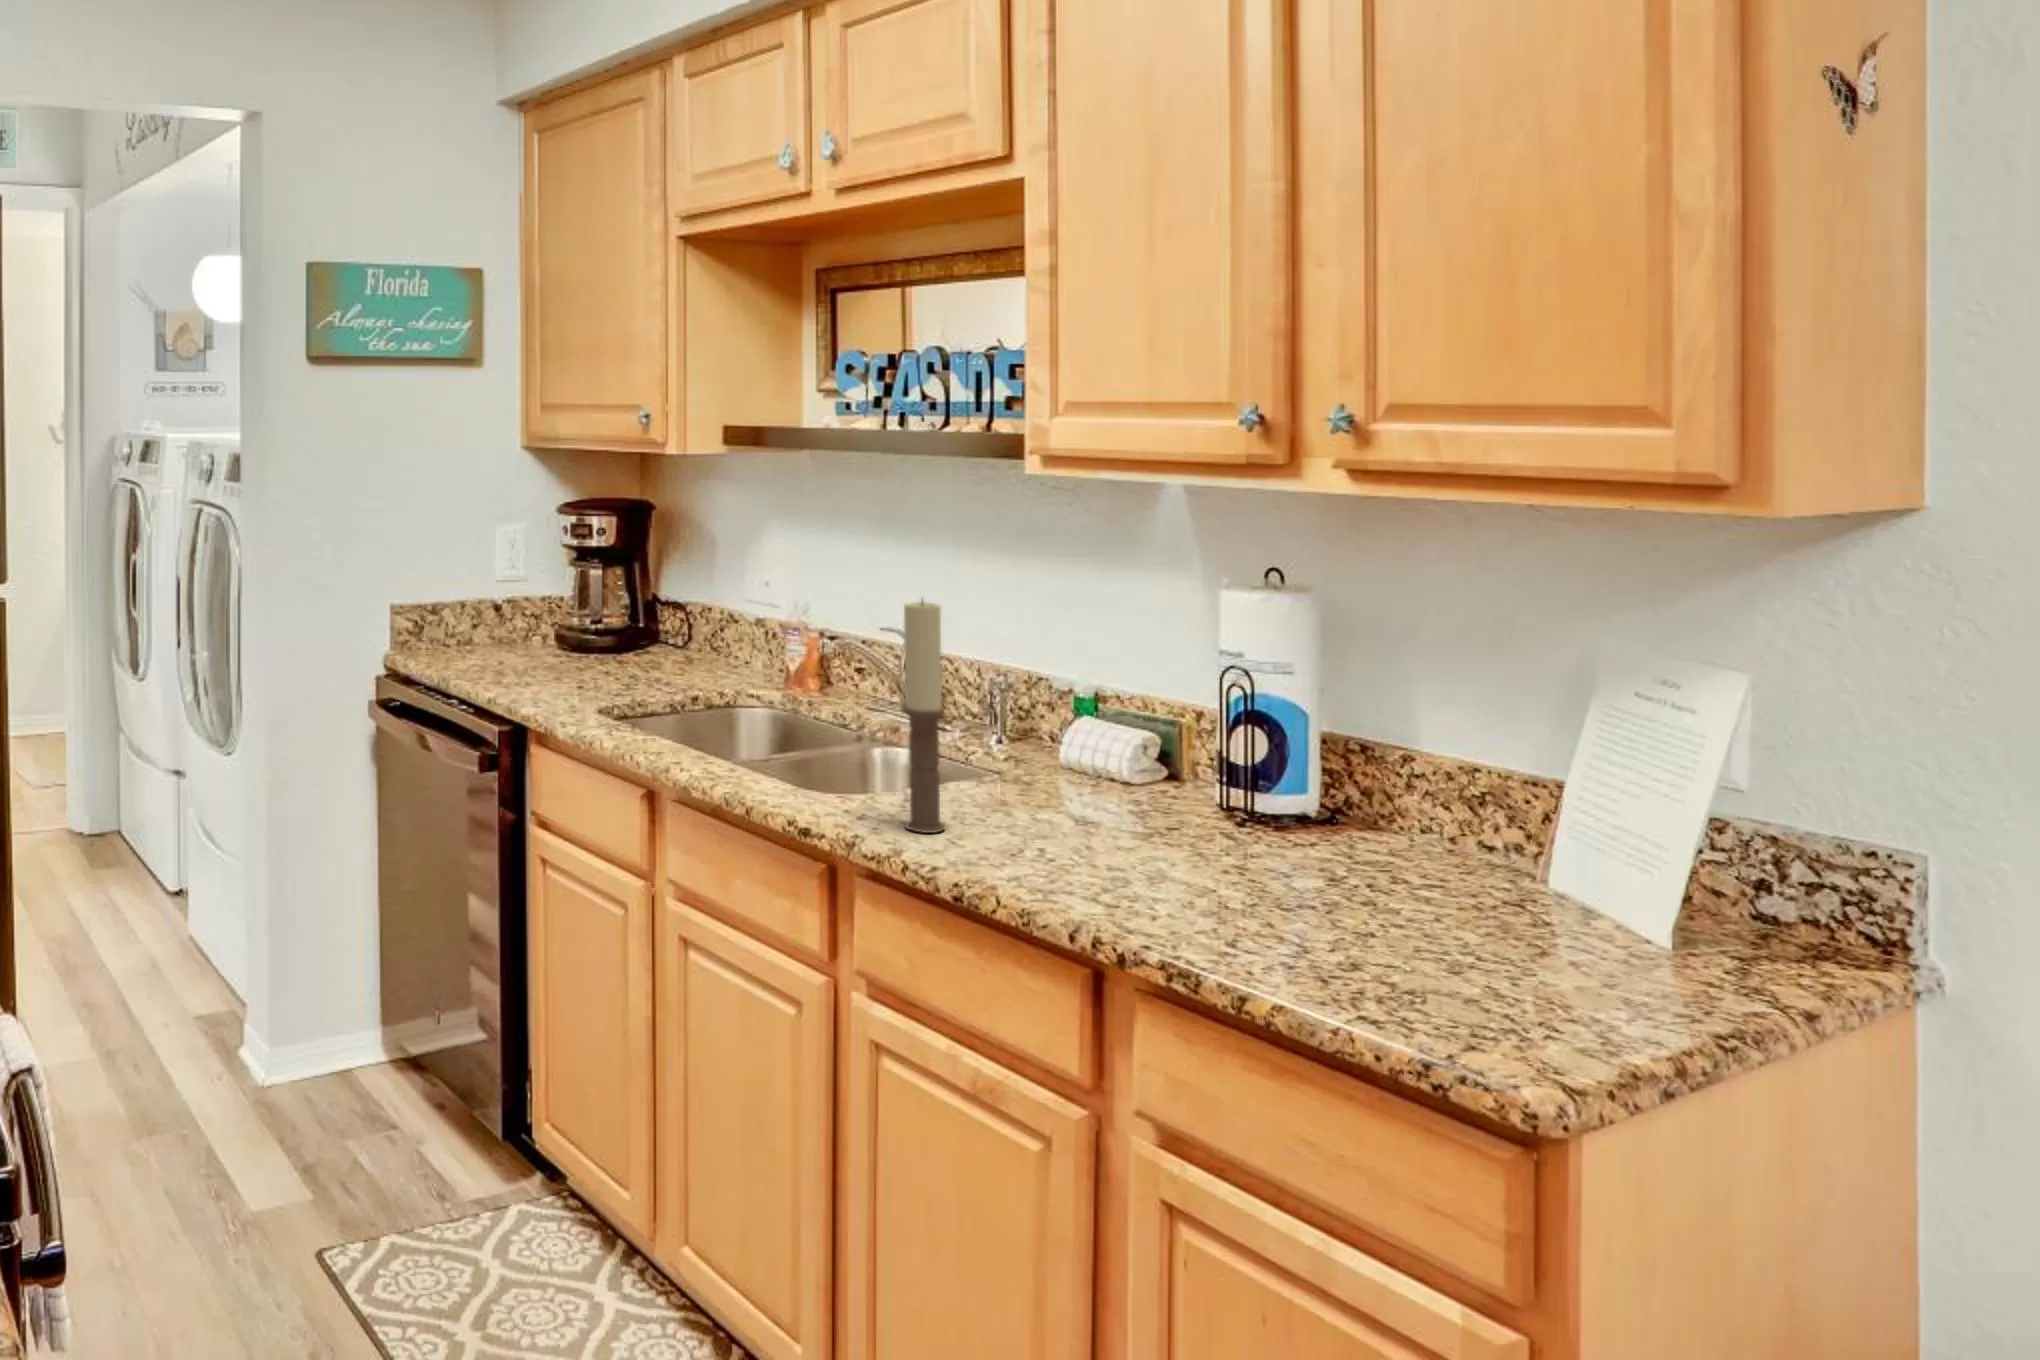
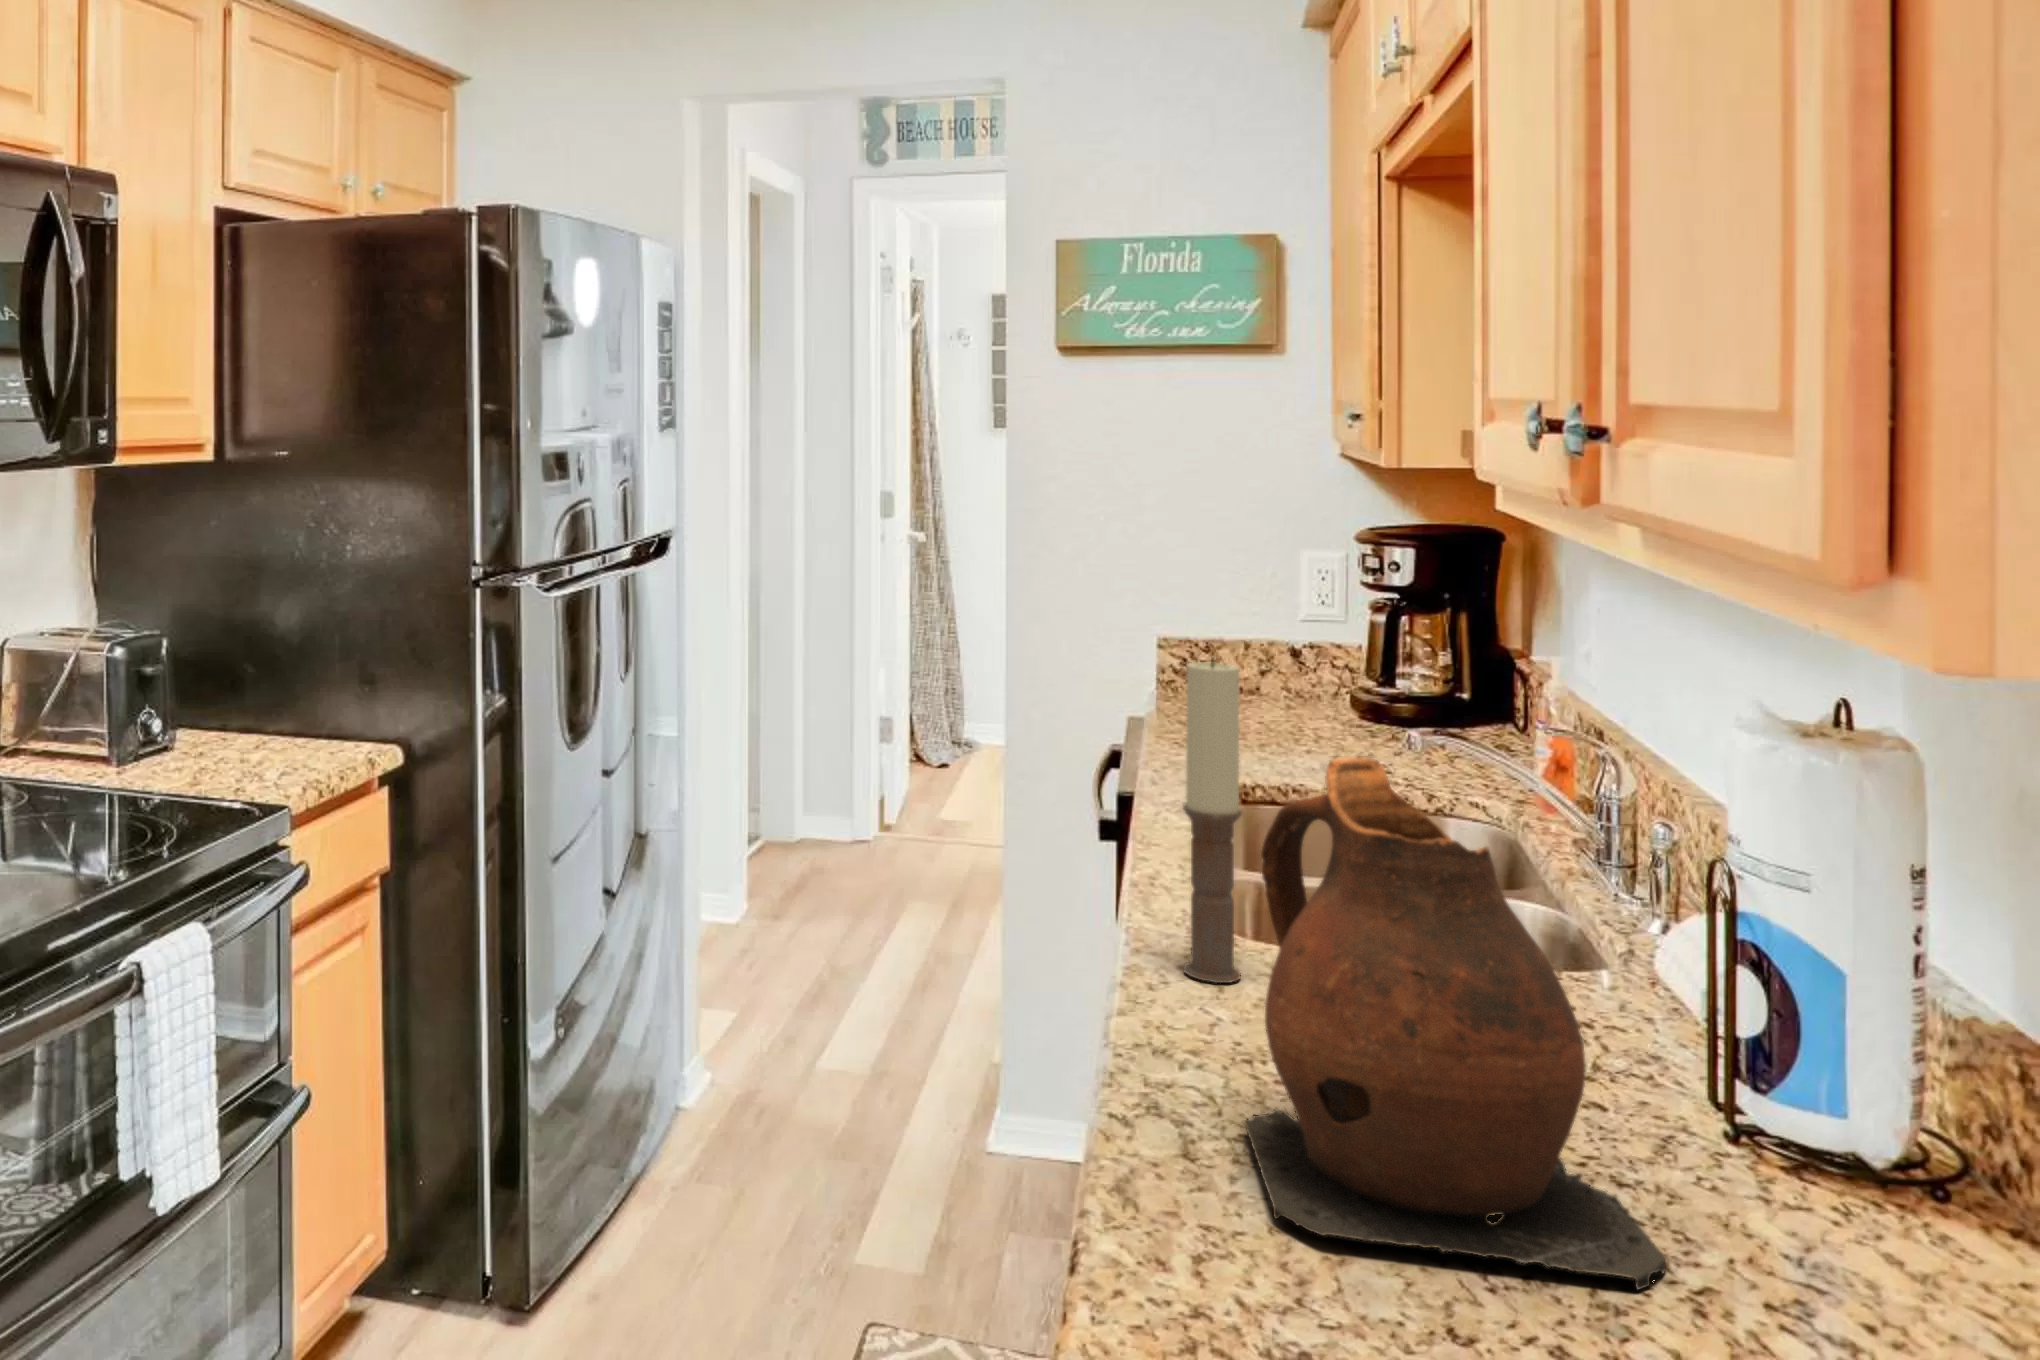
ceramic pitcher: none [1137,642,1405,937] -> present [1244,758,1666,1290]

